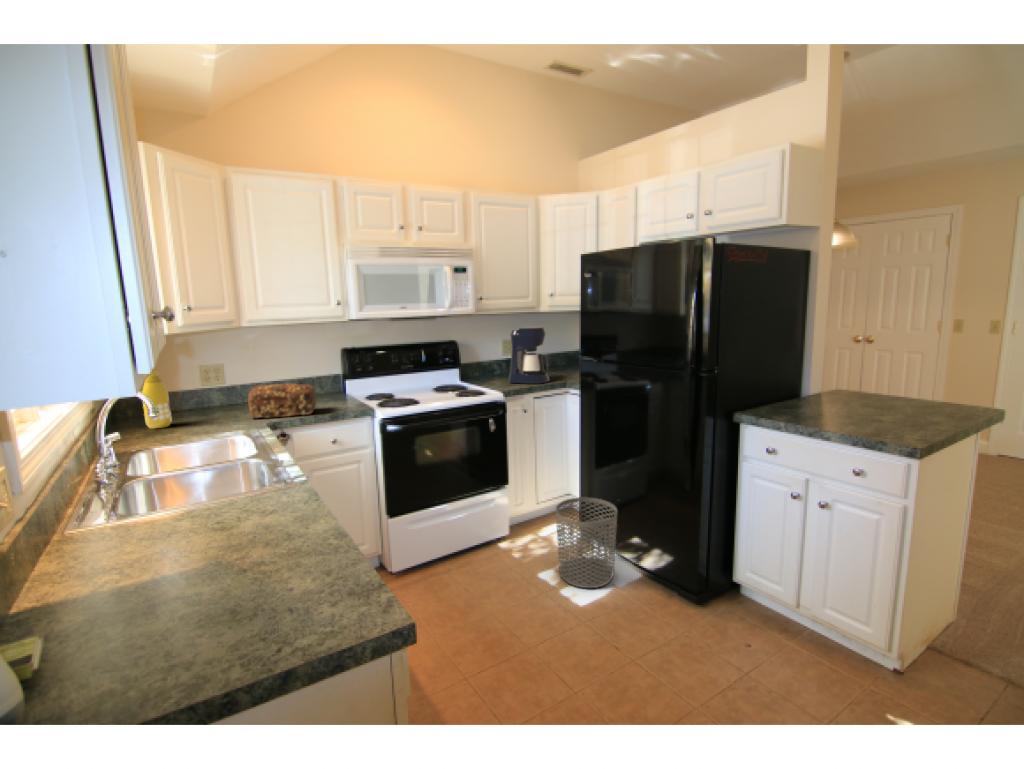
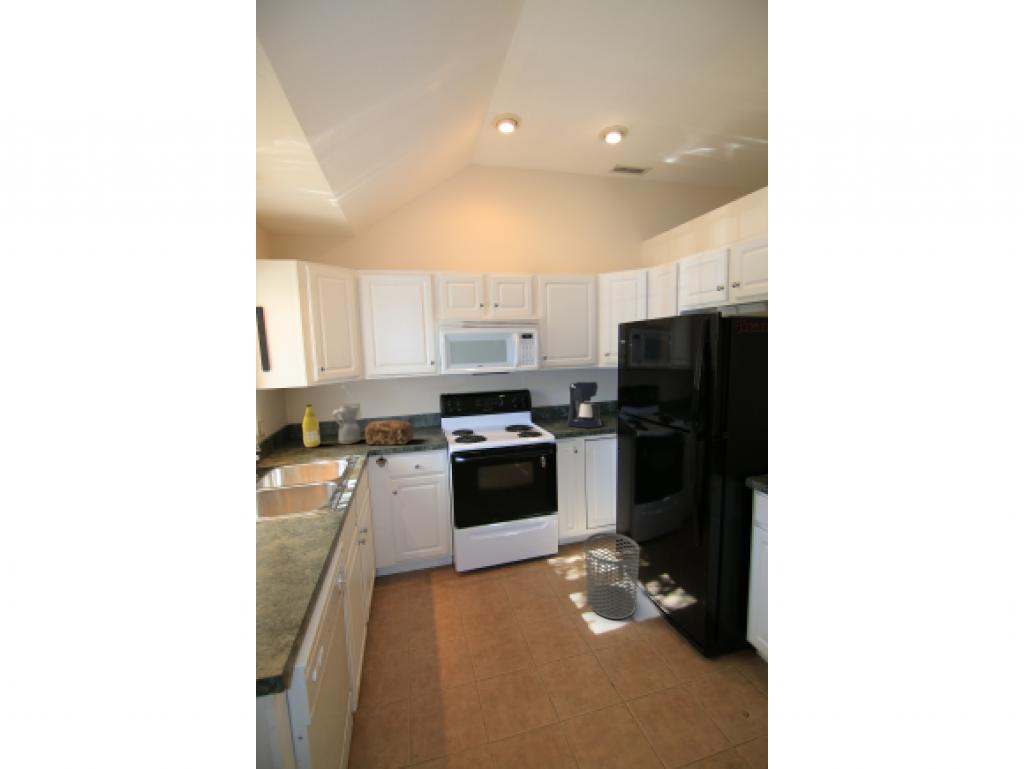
ceramic pitcher: none [192,366,233,421] -> present [333,406,360,444]

